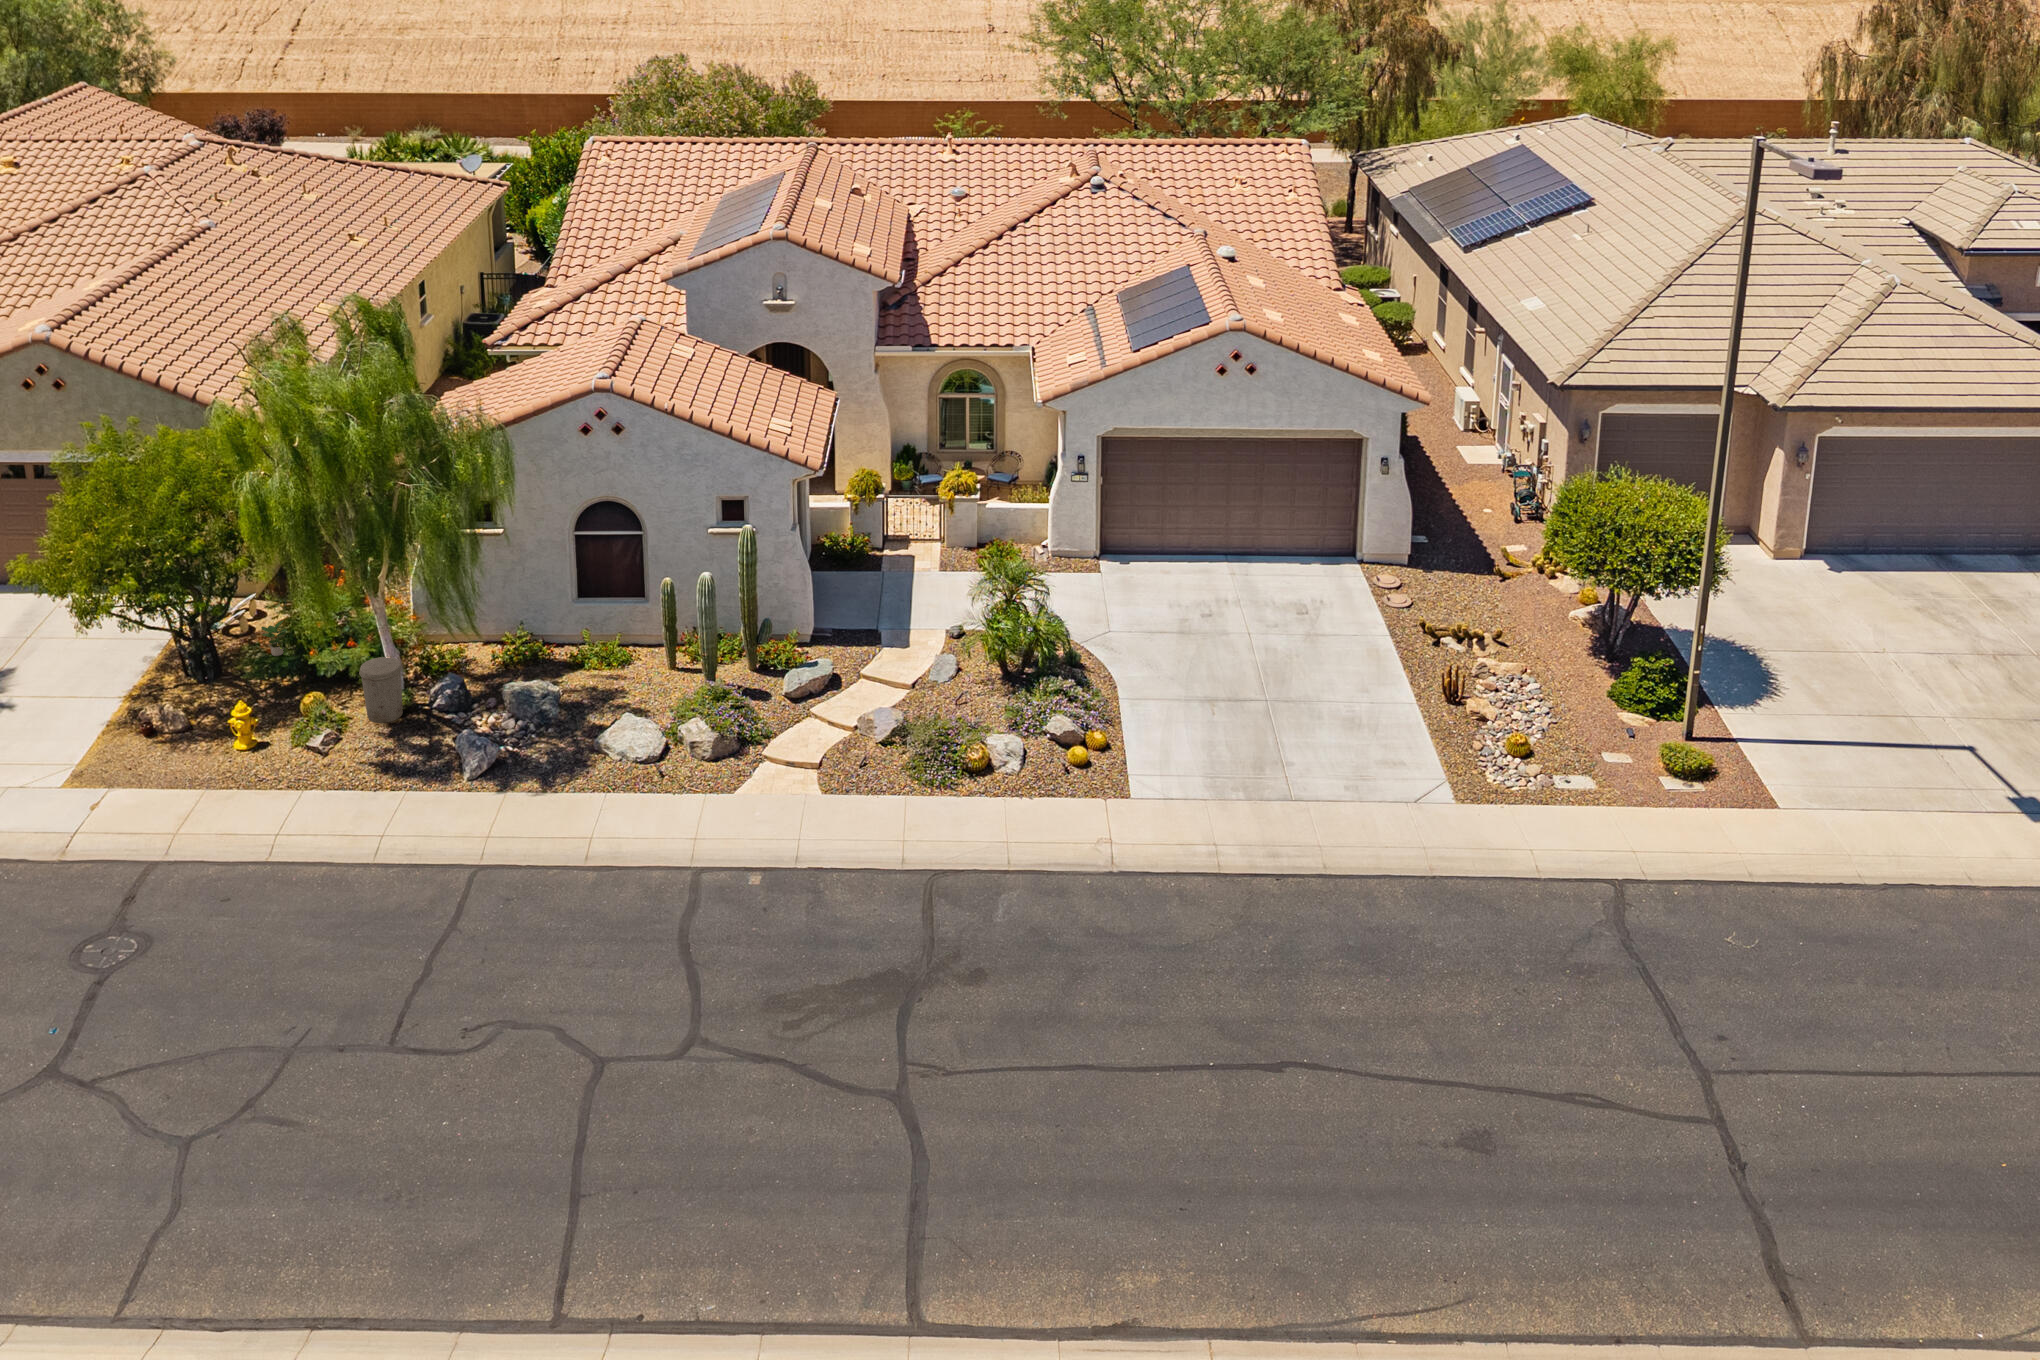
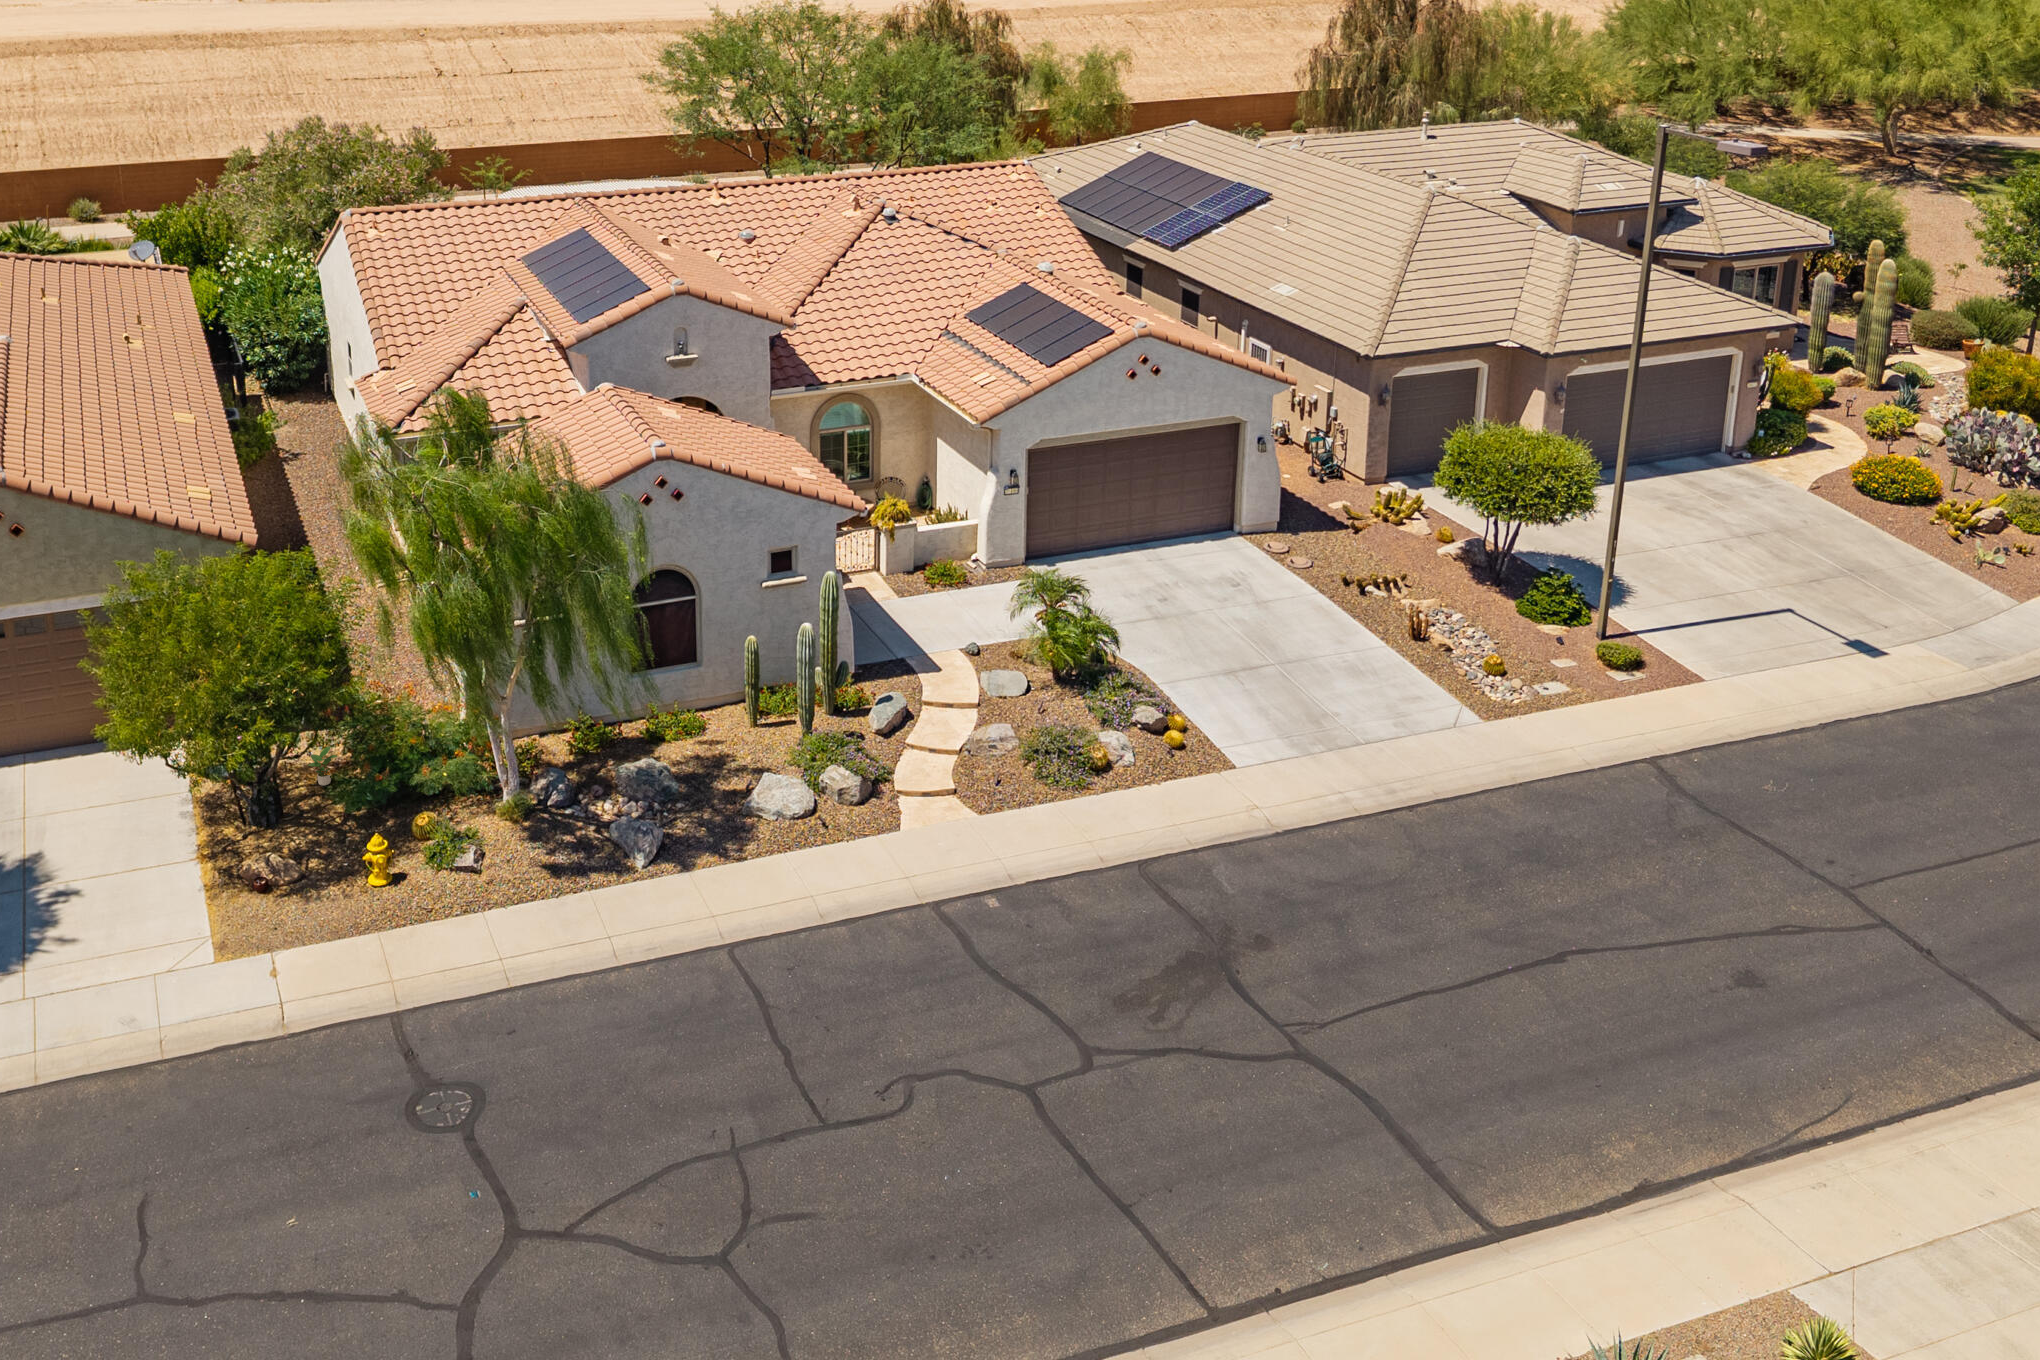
trash can: present [359,657,403,723] -> none [475,762,519,832]

